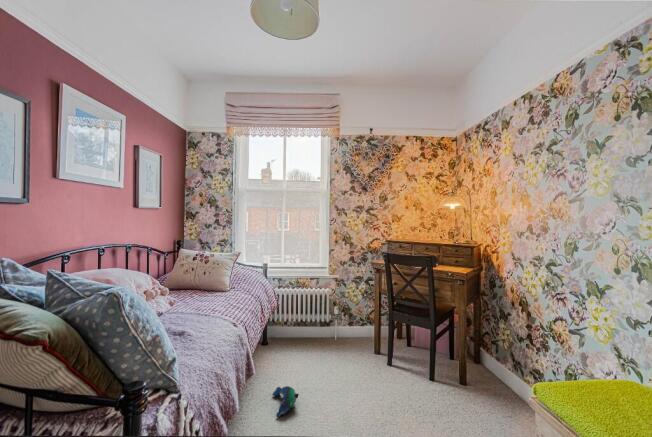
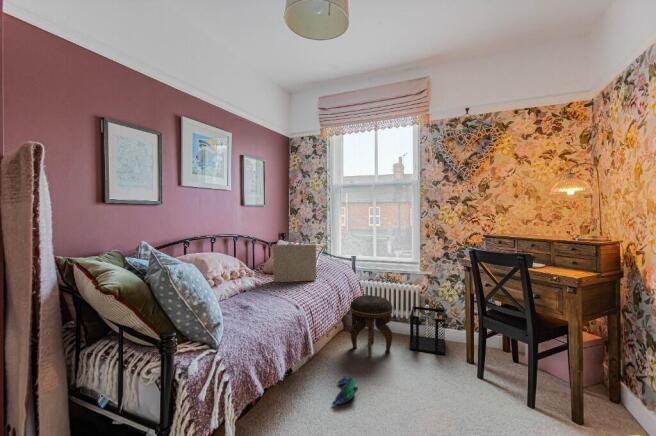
tote bag: none [187,242,236,297] -> present [273,234,316,282]
footstool: none [269,303,311,365] -> present [350,295,393,358]
wastebasket: none [322,310,356,351] -> present [410,306,445,355]

